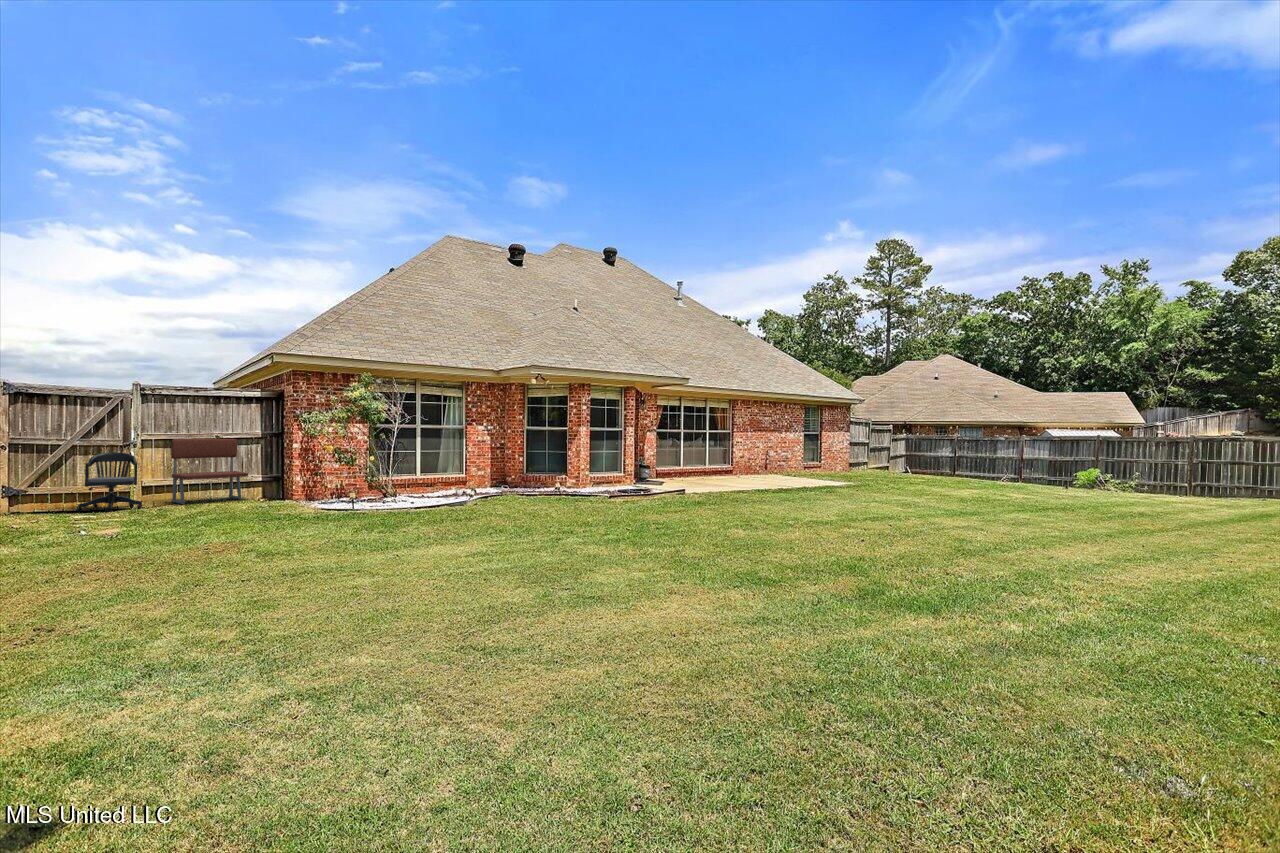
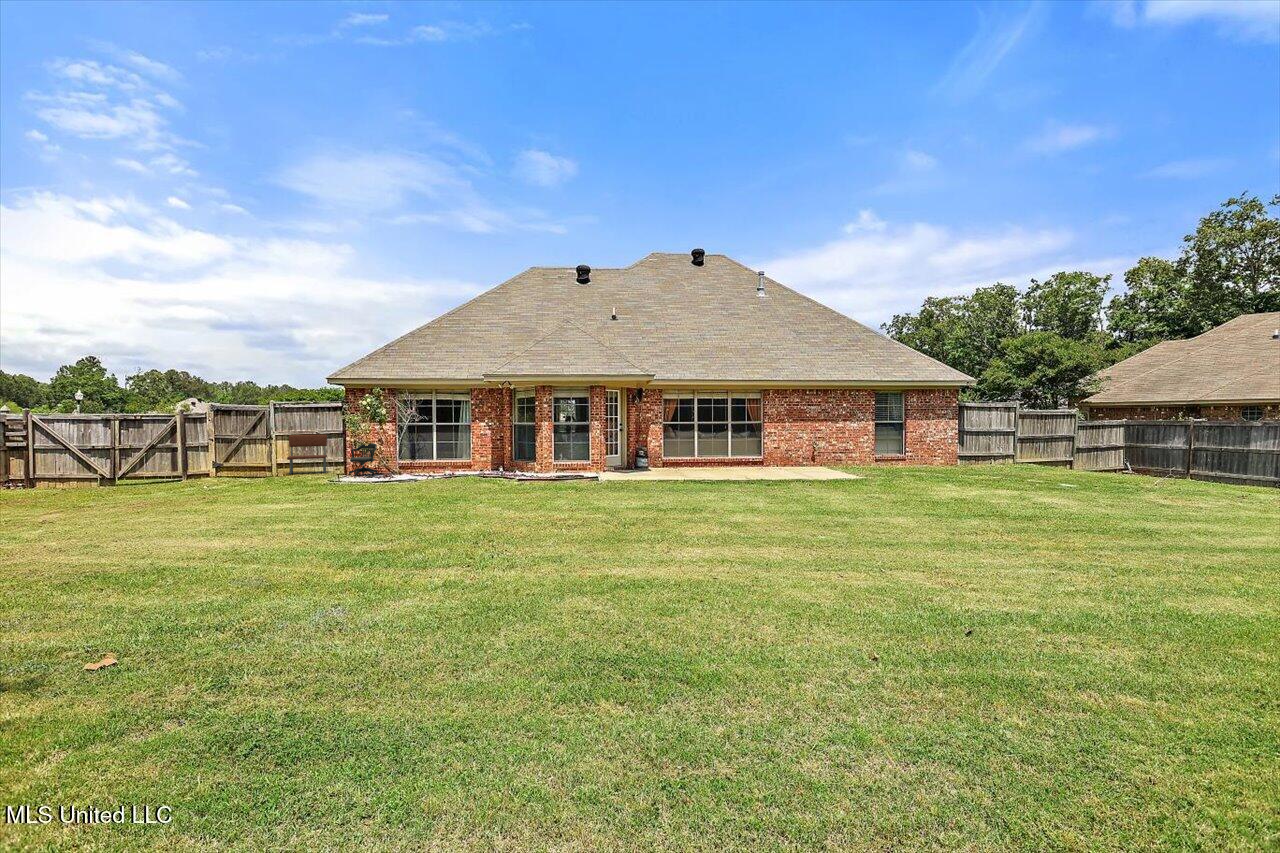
chair: present [77,452,142,512] -> present [349,443,378,477]

